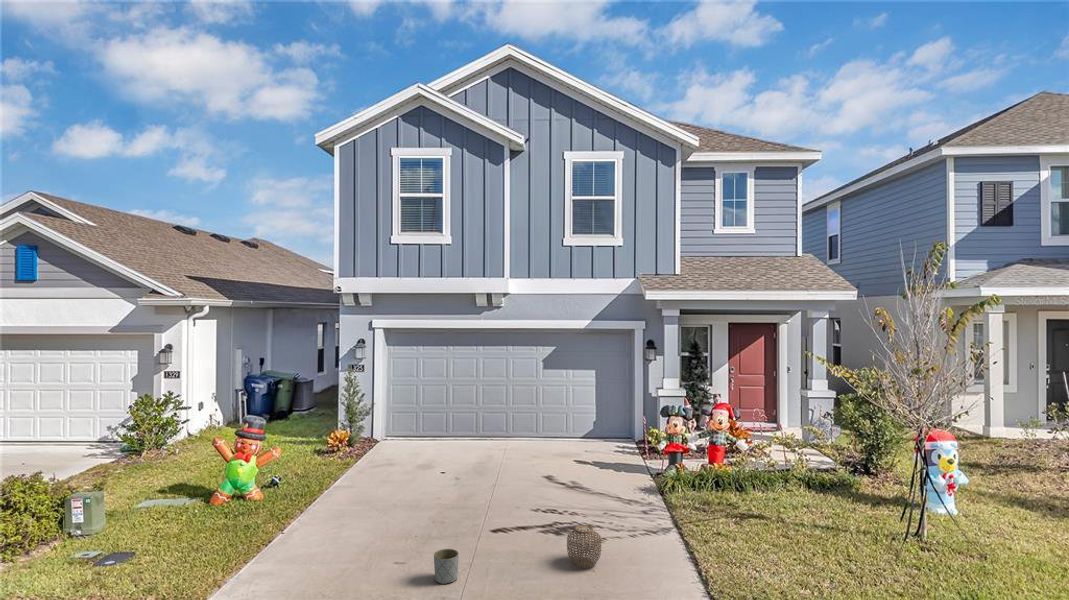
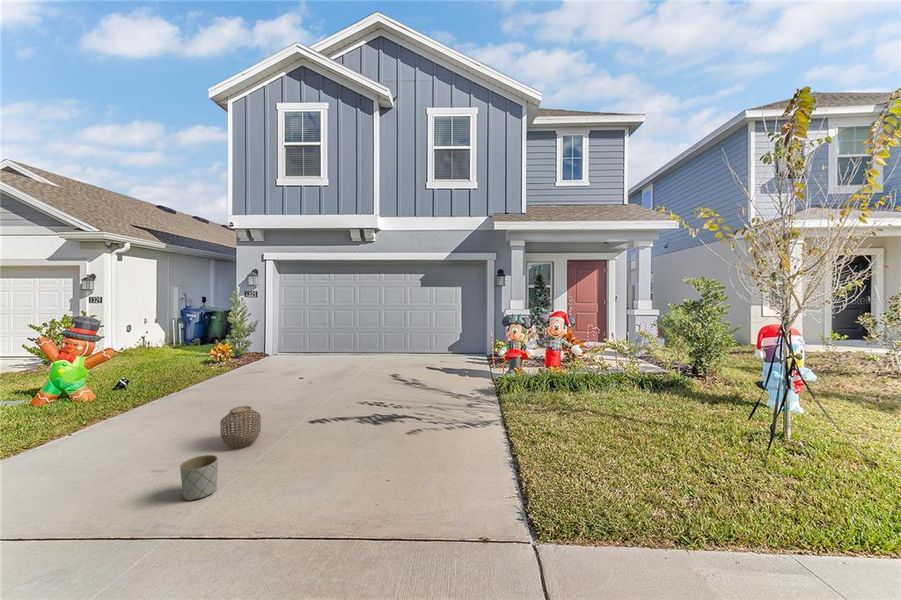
woven basket: present [567,525,601,568] -> present [220,406,261,449]

